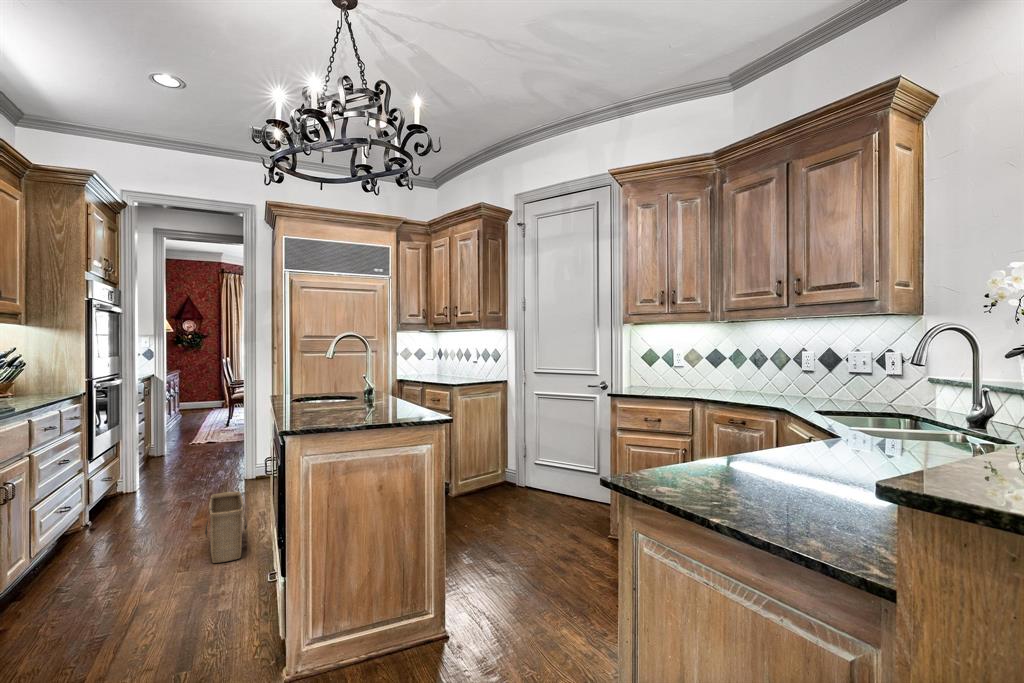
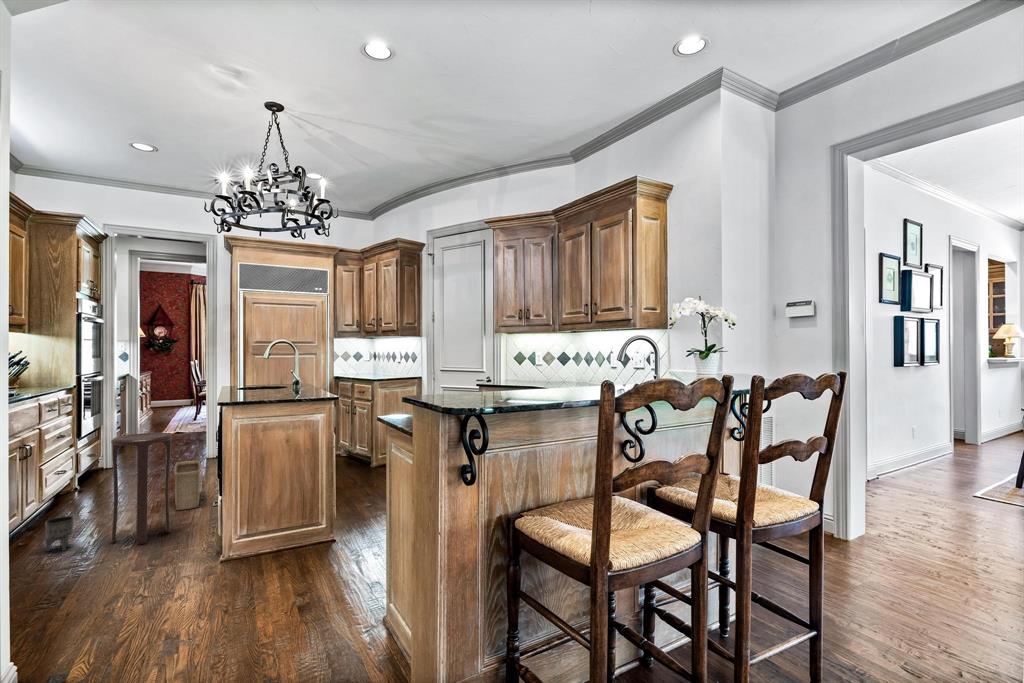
stool: none [123,463,208,629] -> present [111,433,172,544]
planter: none [31,586,72,640] -> present [45,516,74,551]

